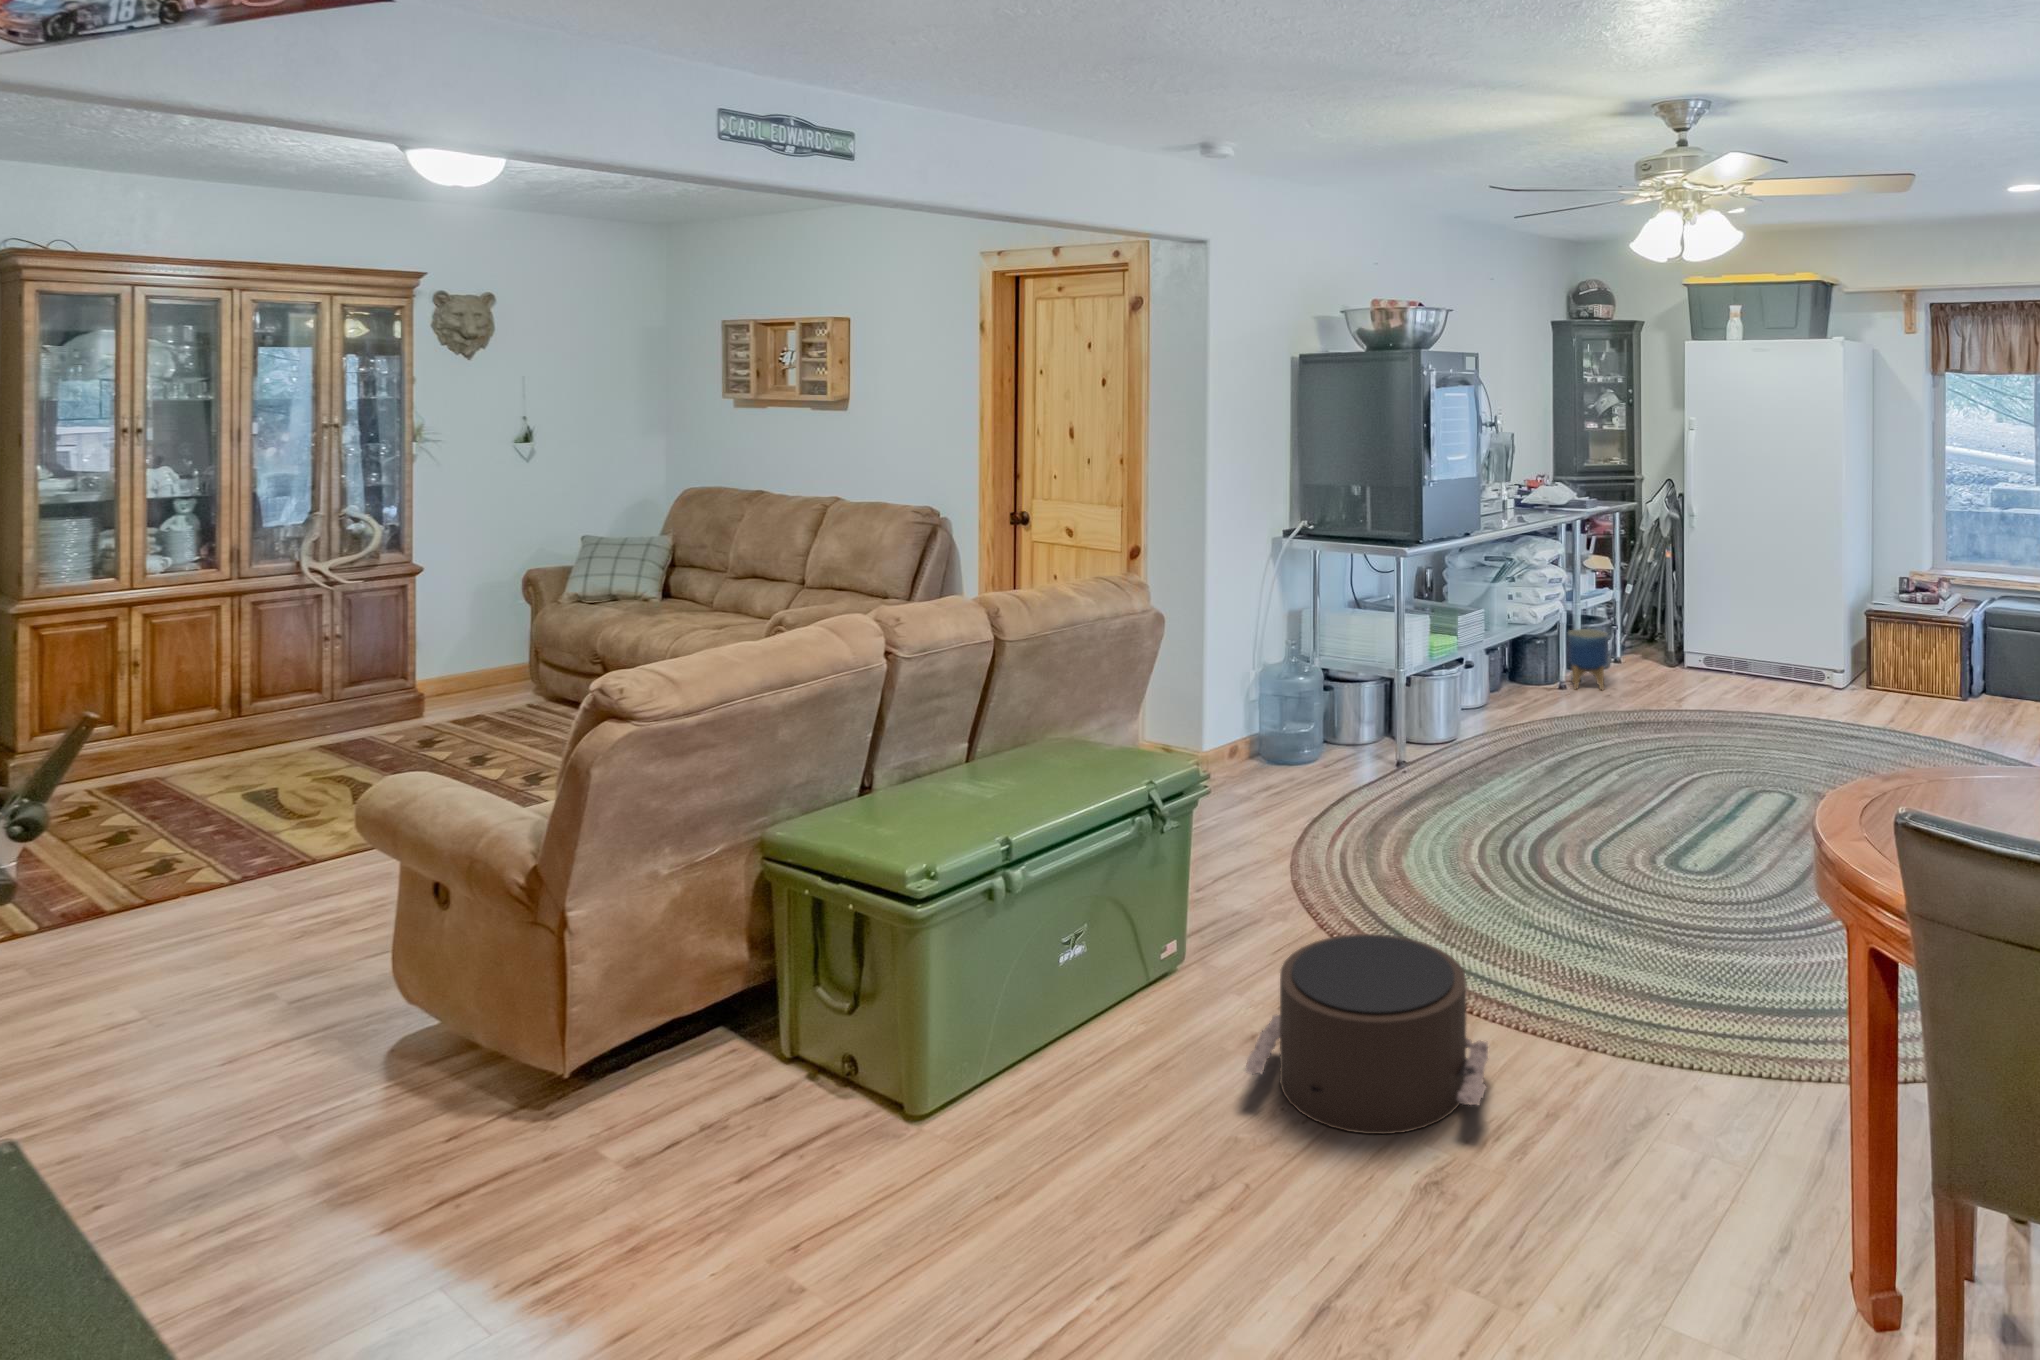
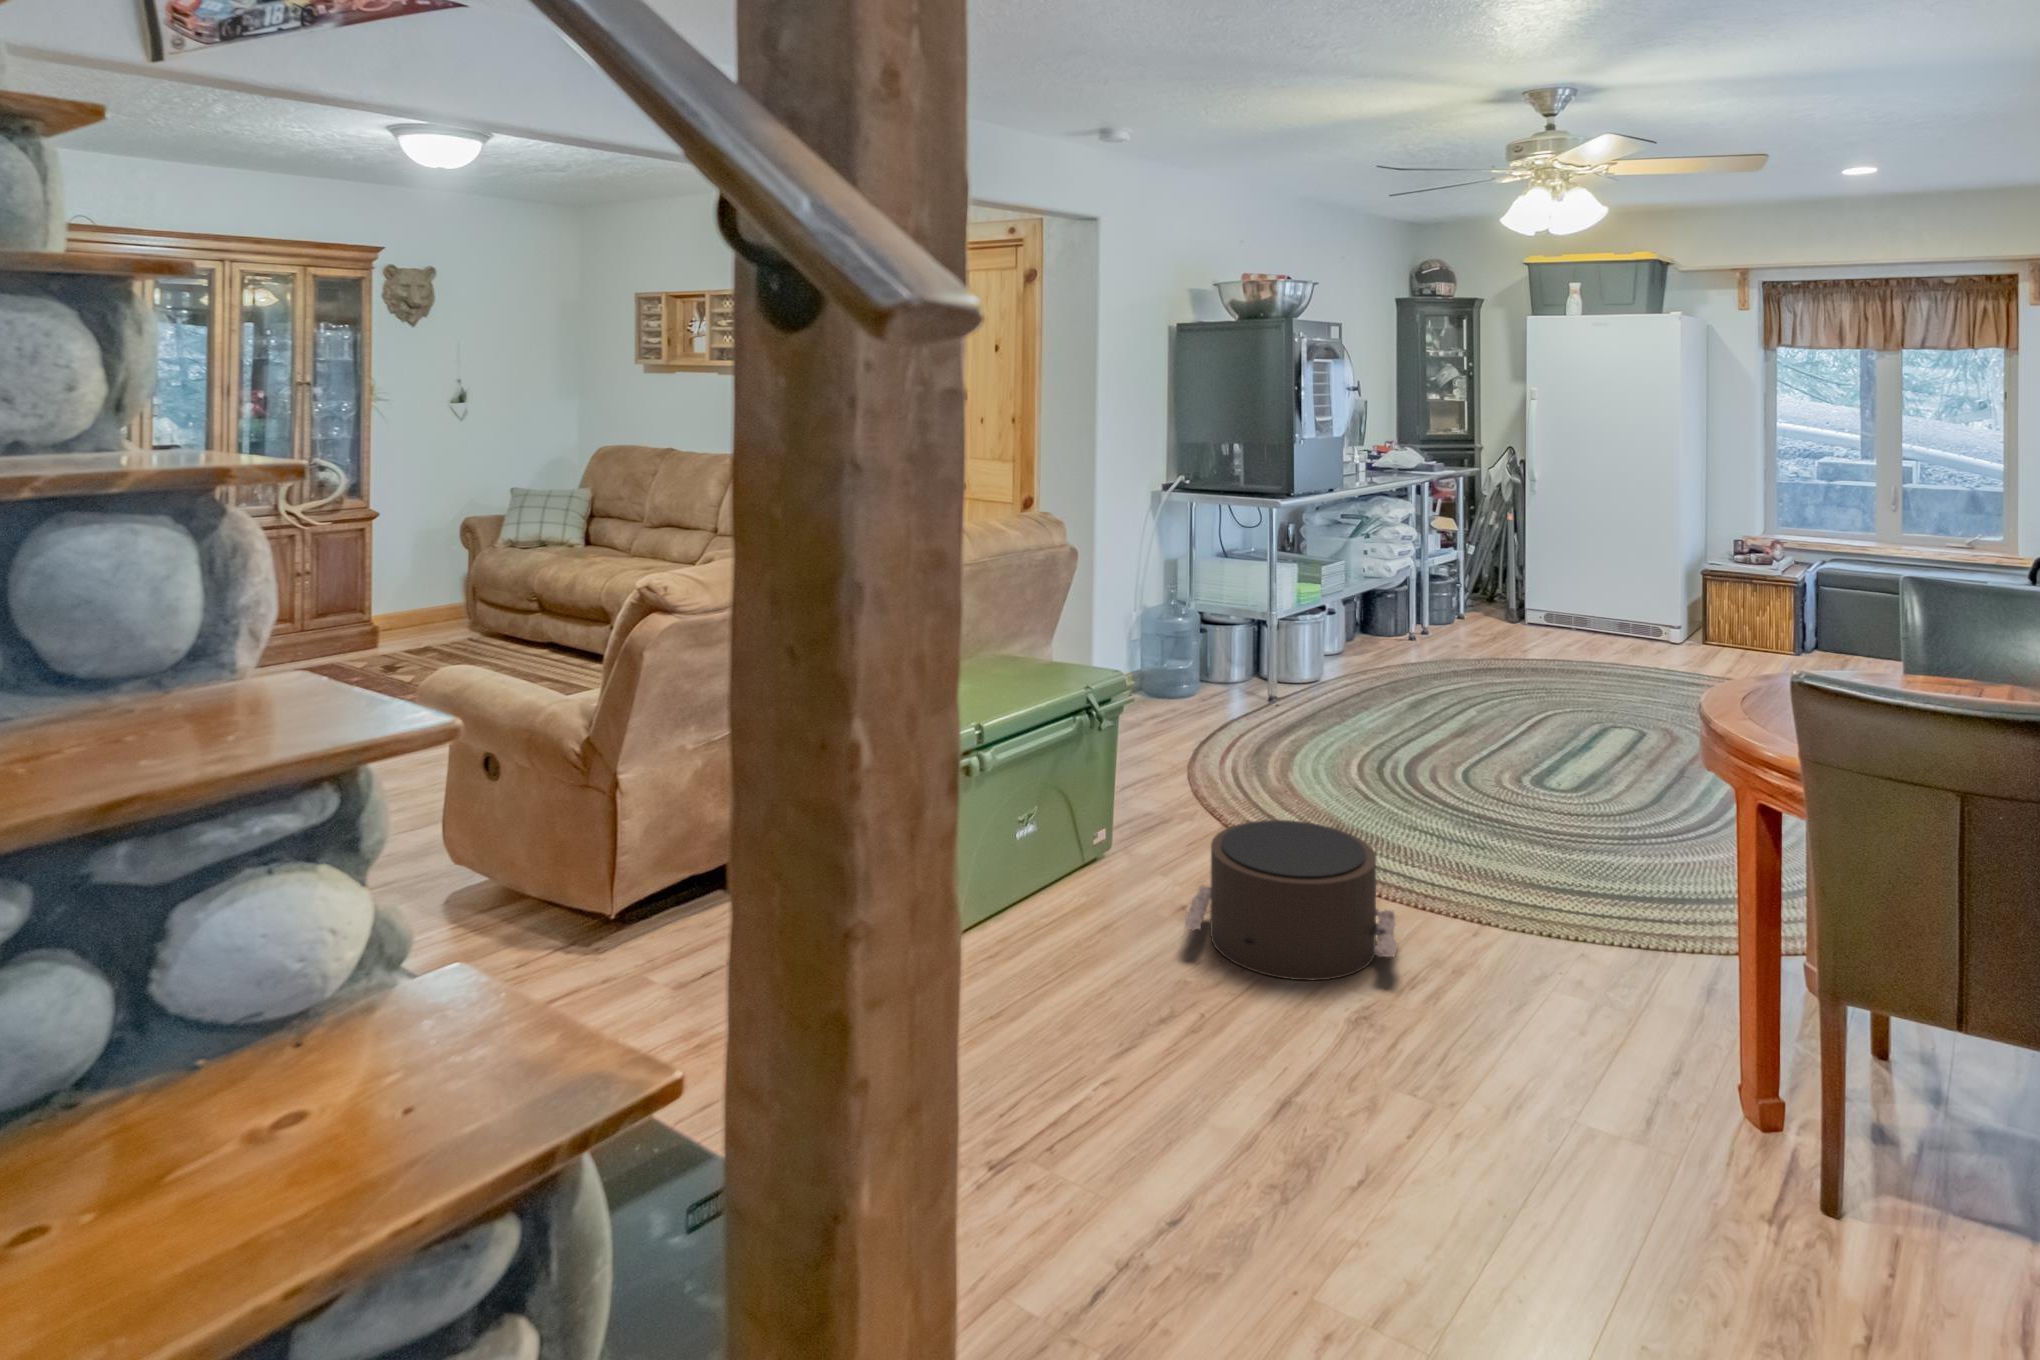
planter: present [1568,629,1608,690] -> none [1415,585,1453,642]

